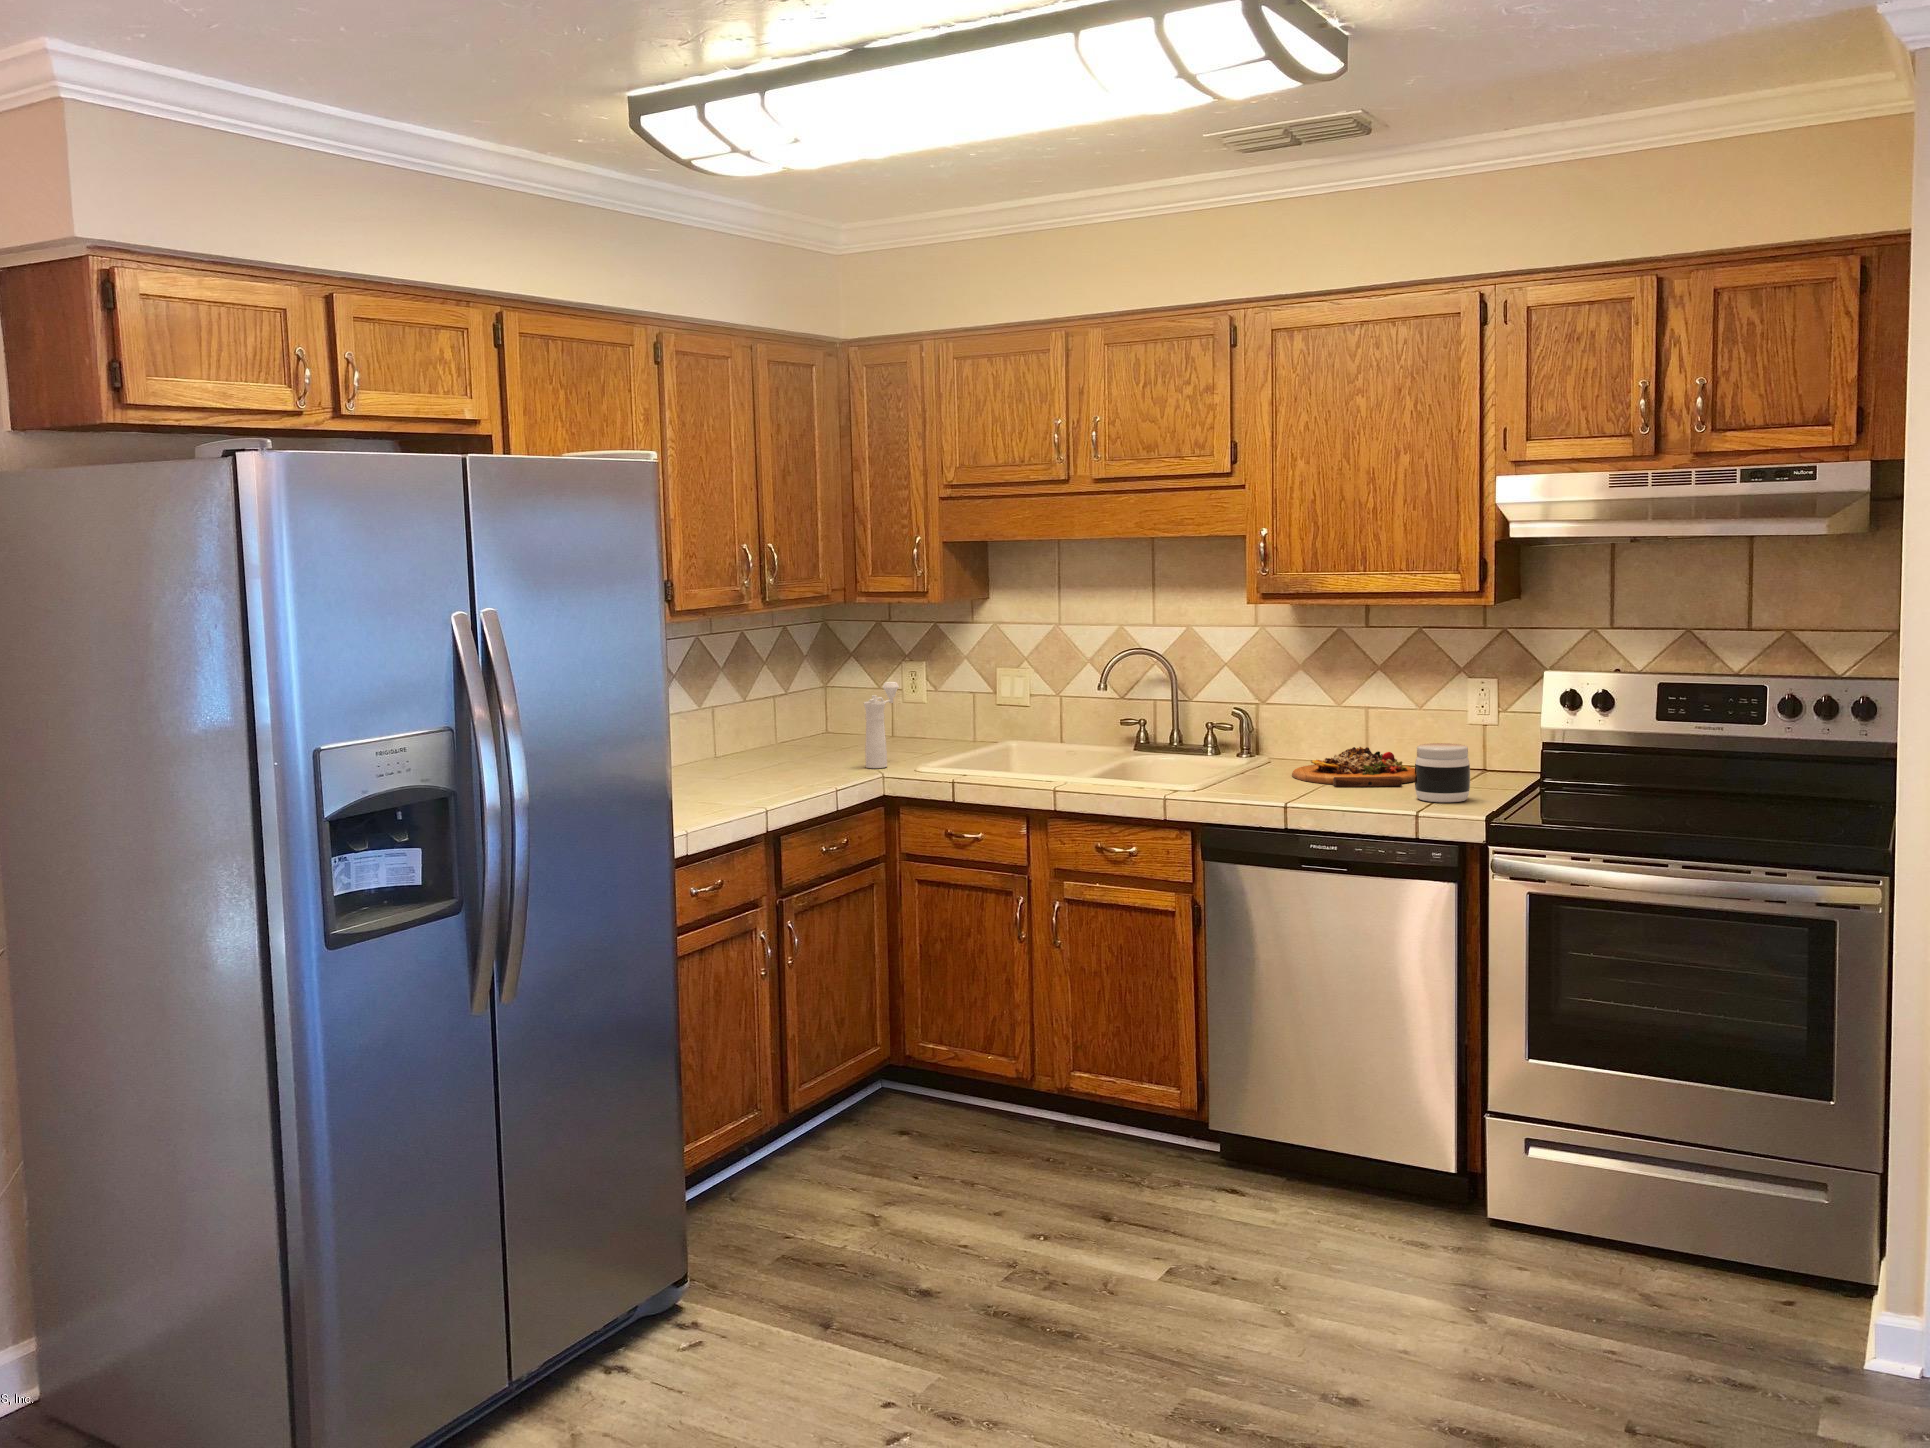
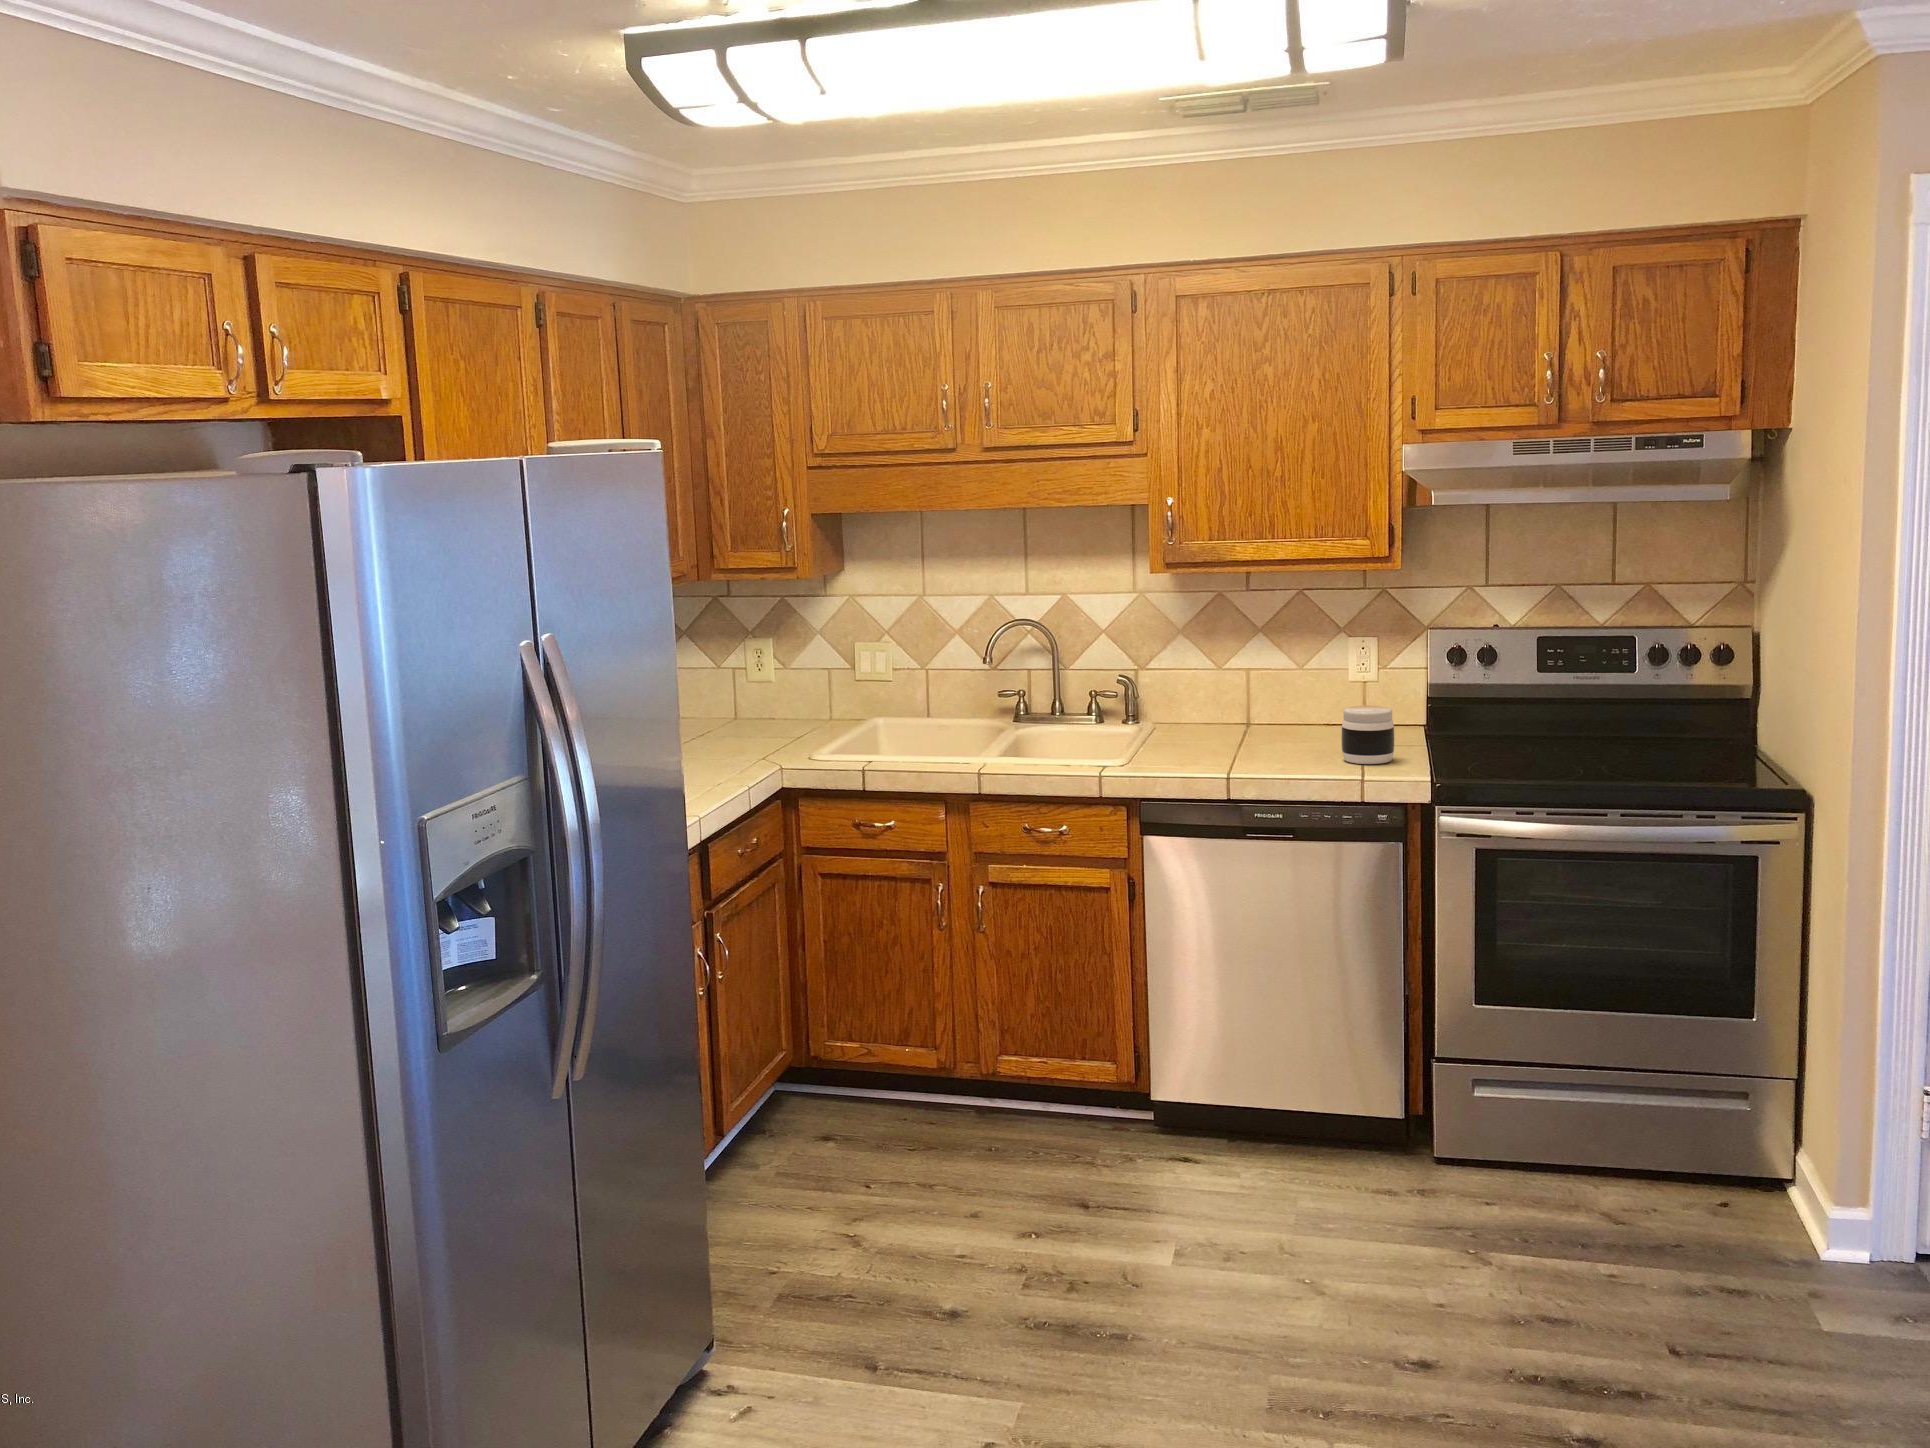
pepper mill: present [864,682,899,768] -> none [746,664,775,758]
cutting board: present [1292,747,1415,787] -> none [1193,709,1321,752]

